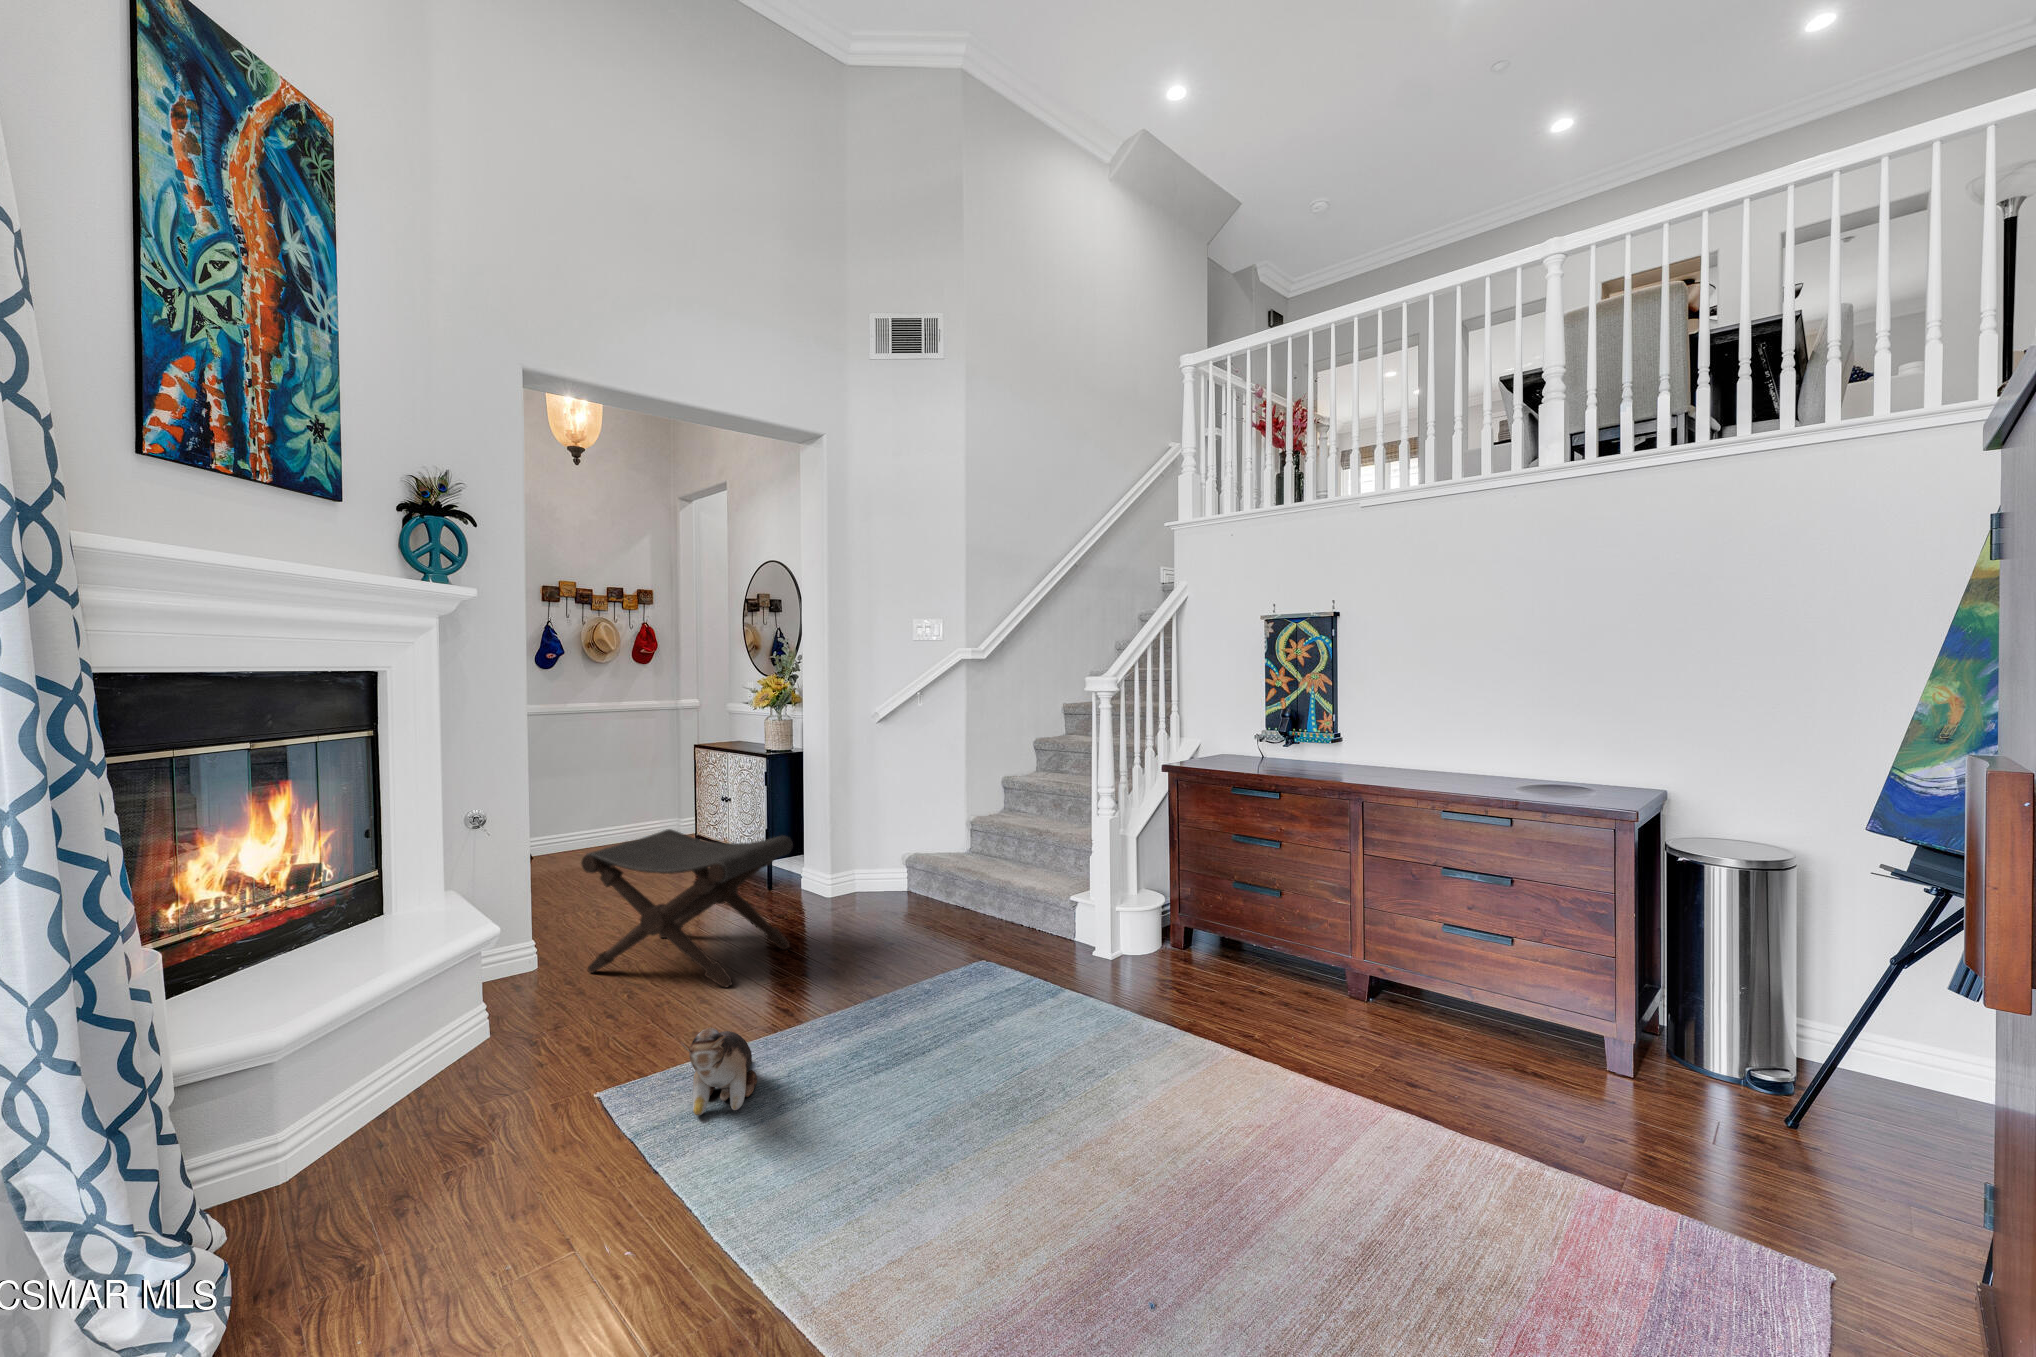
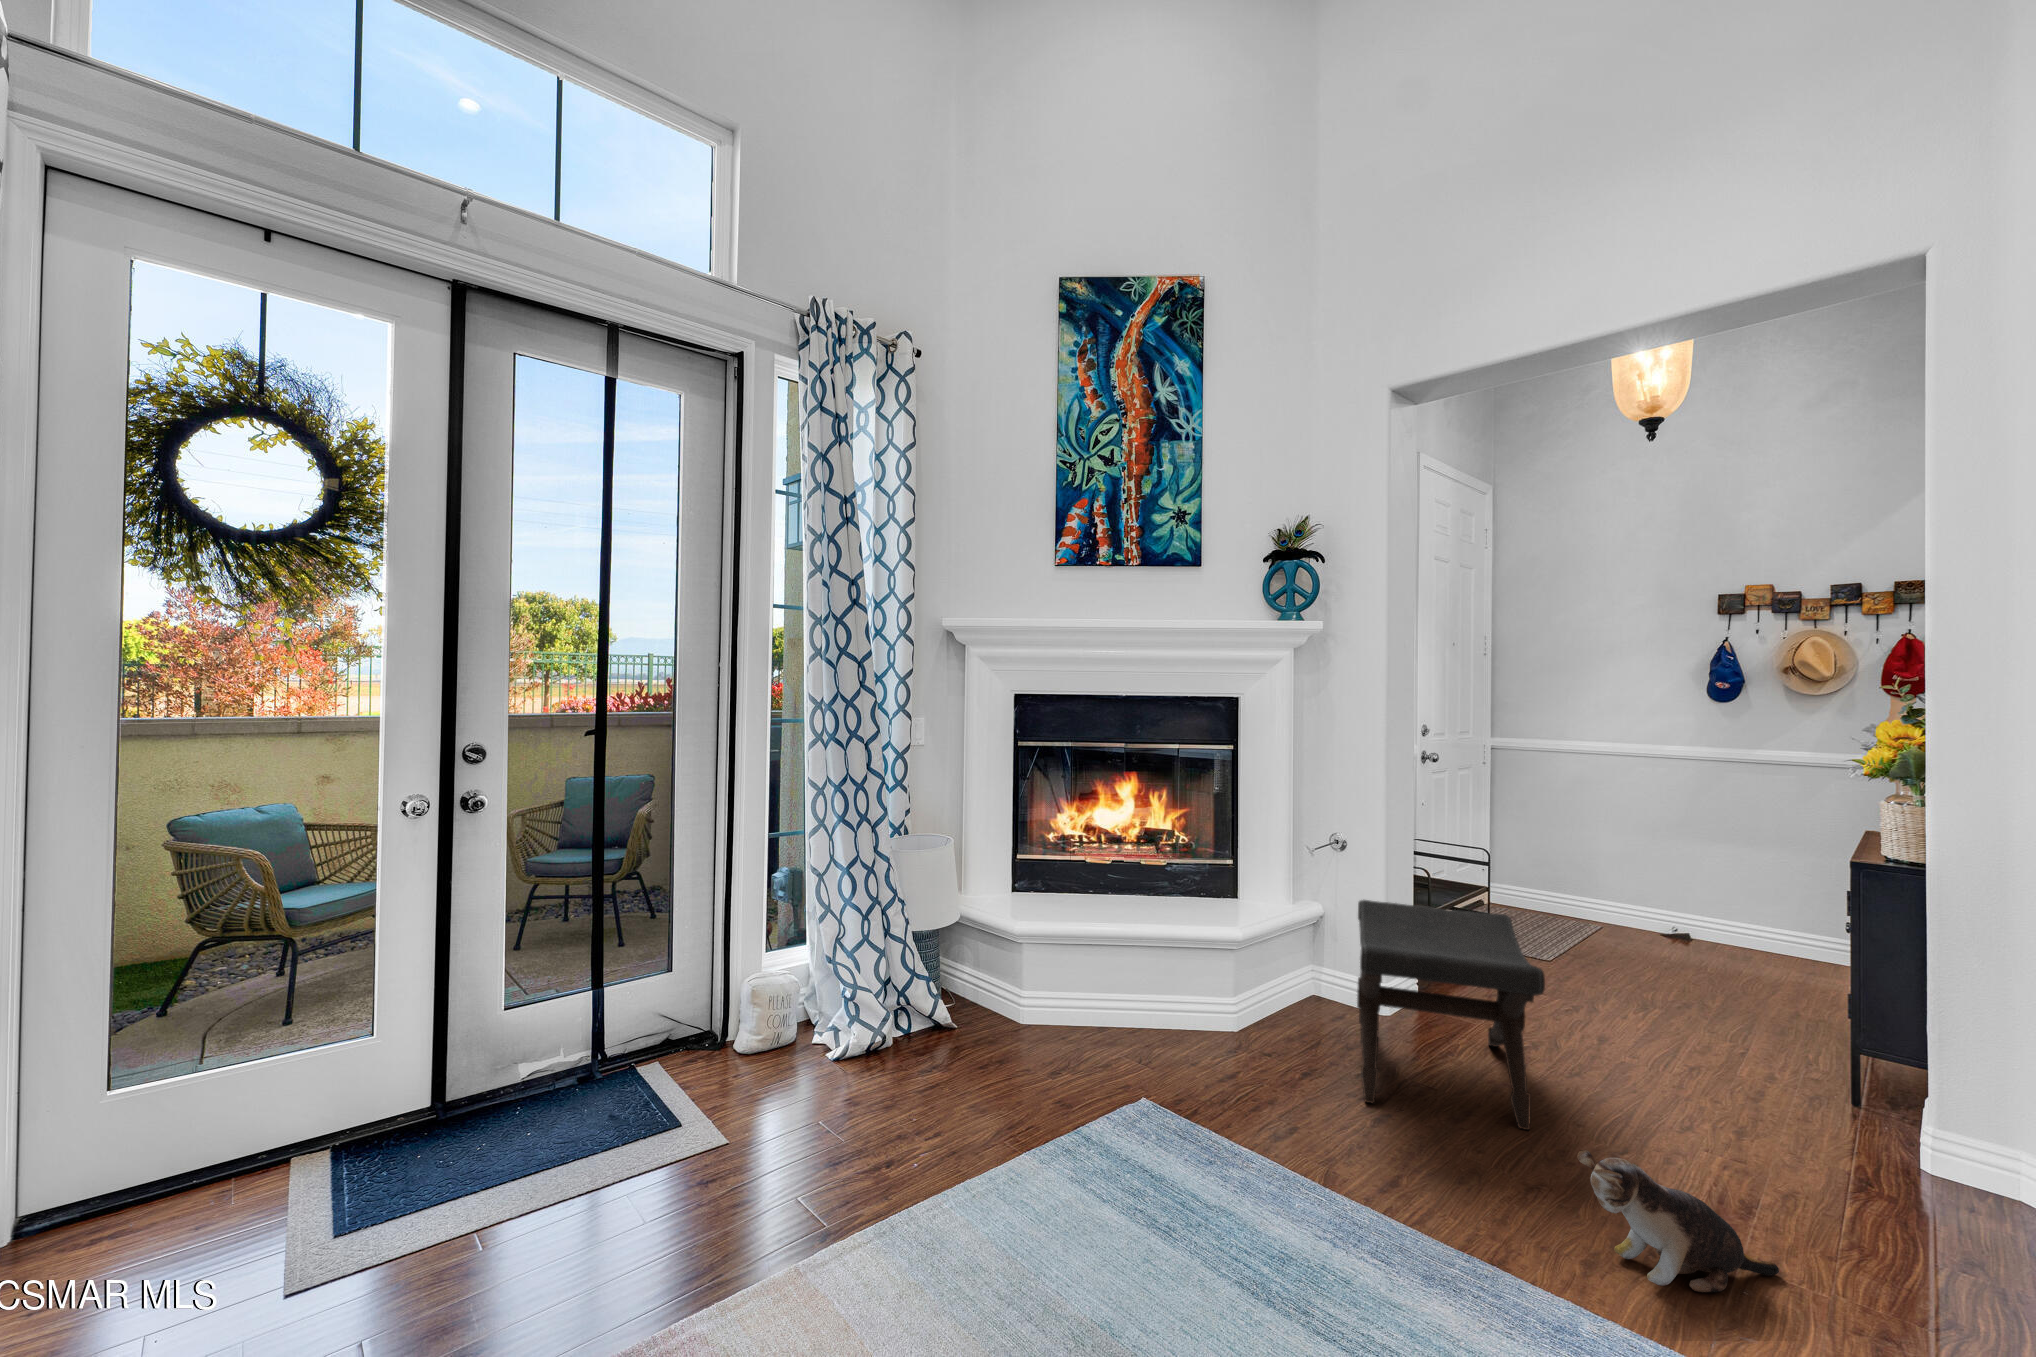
plush toy: present [681,1027,757,1115] -> present [1577,1150,1779,1292]

